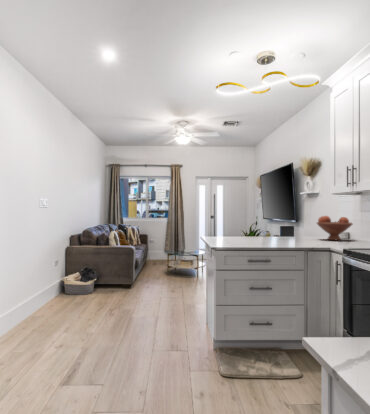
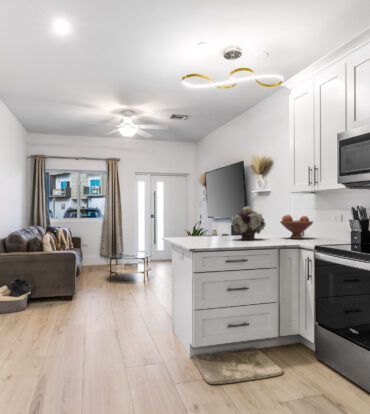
flower arrangement: none [262,207,300,240] -> present [231,206,266,240]

